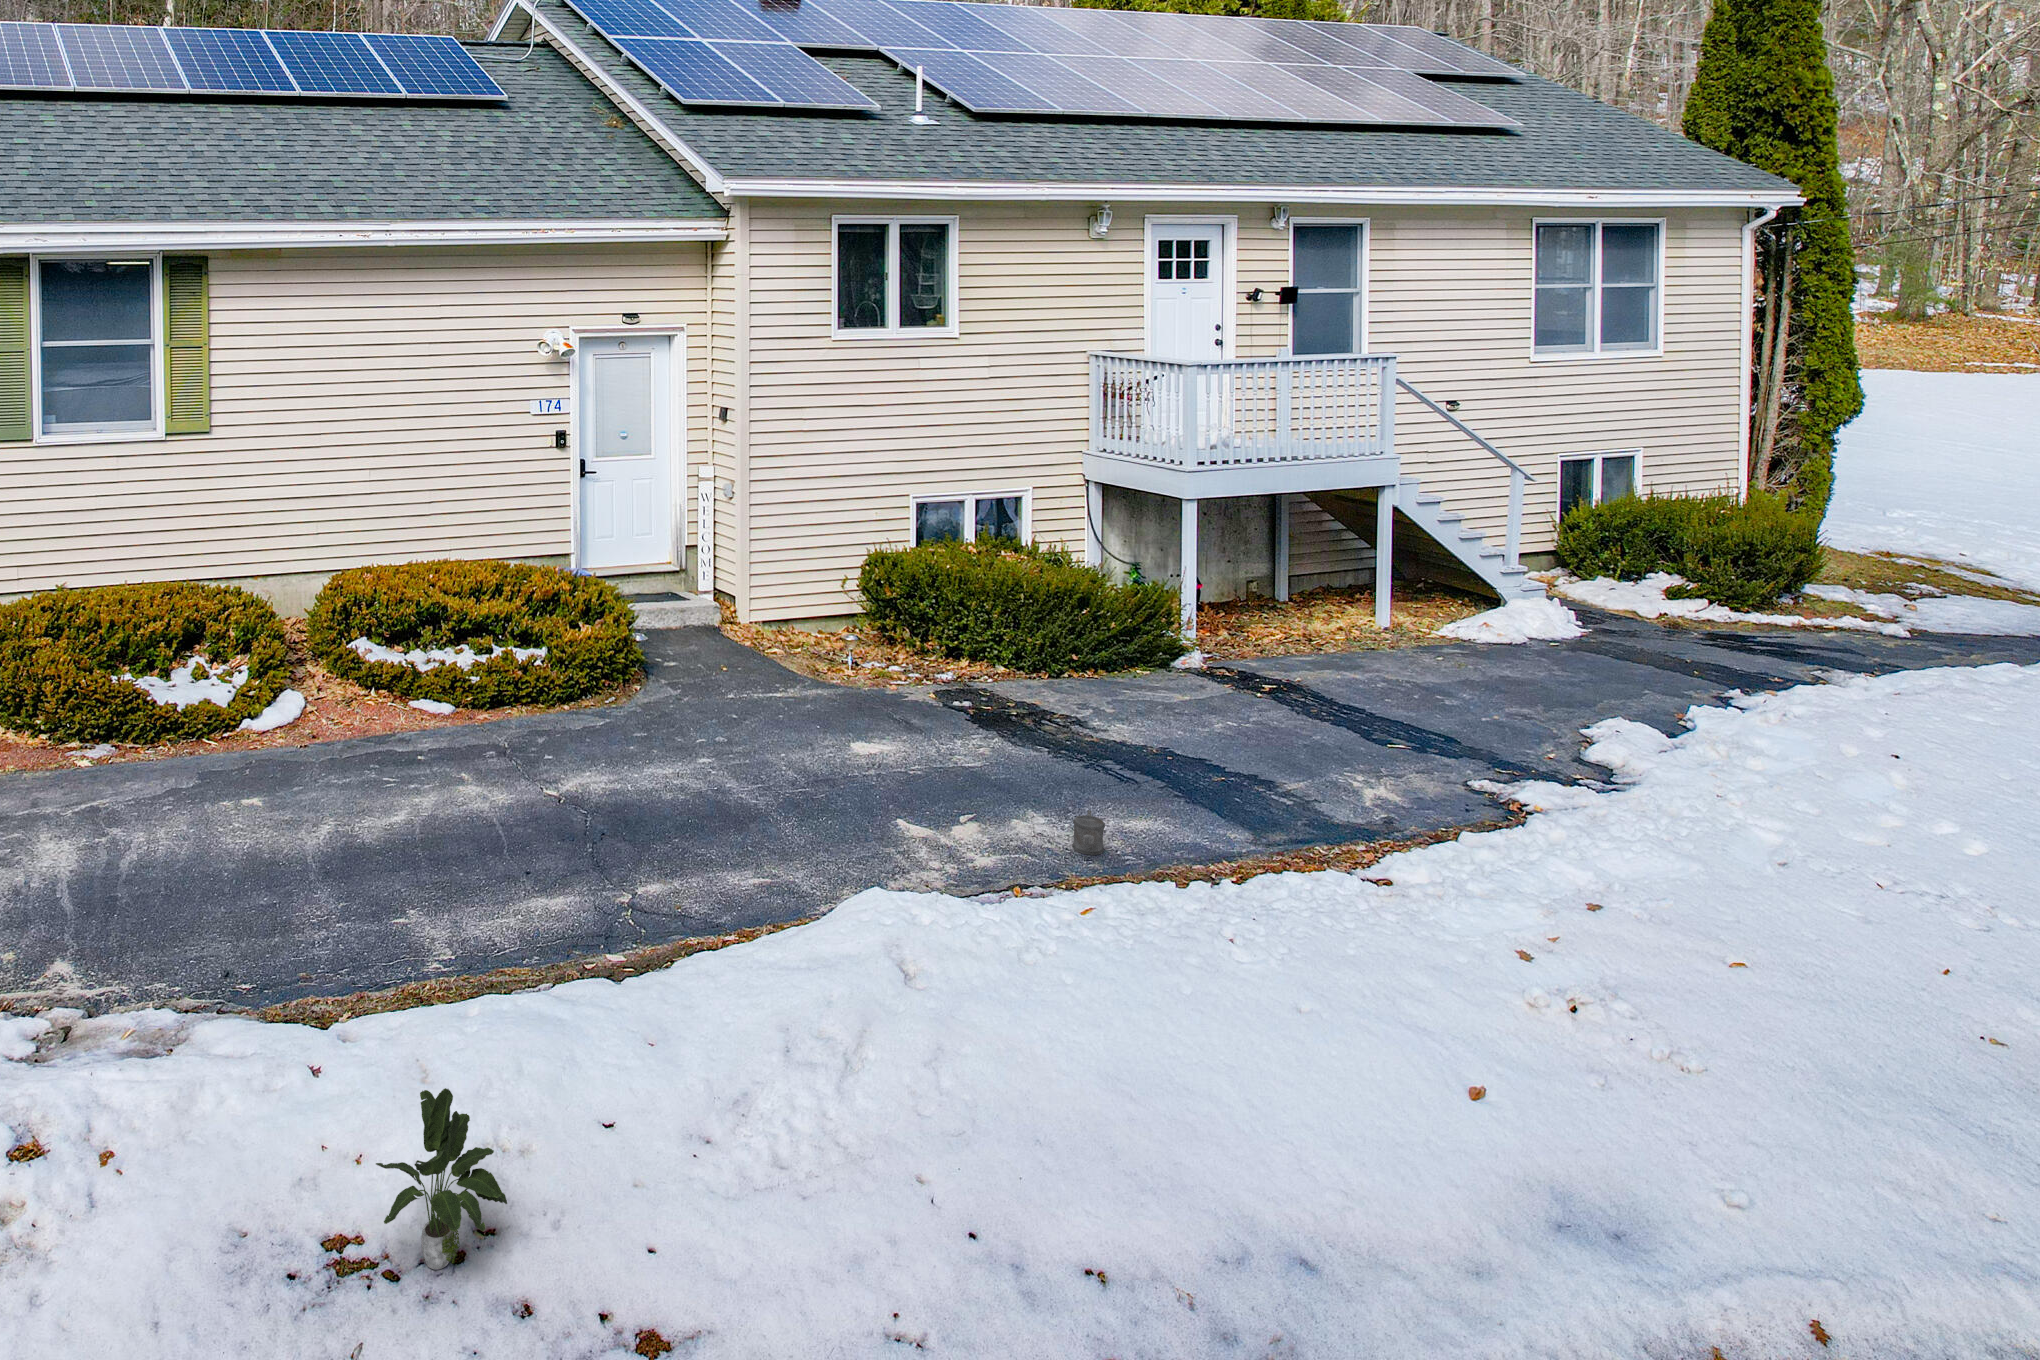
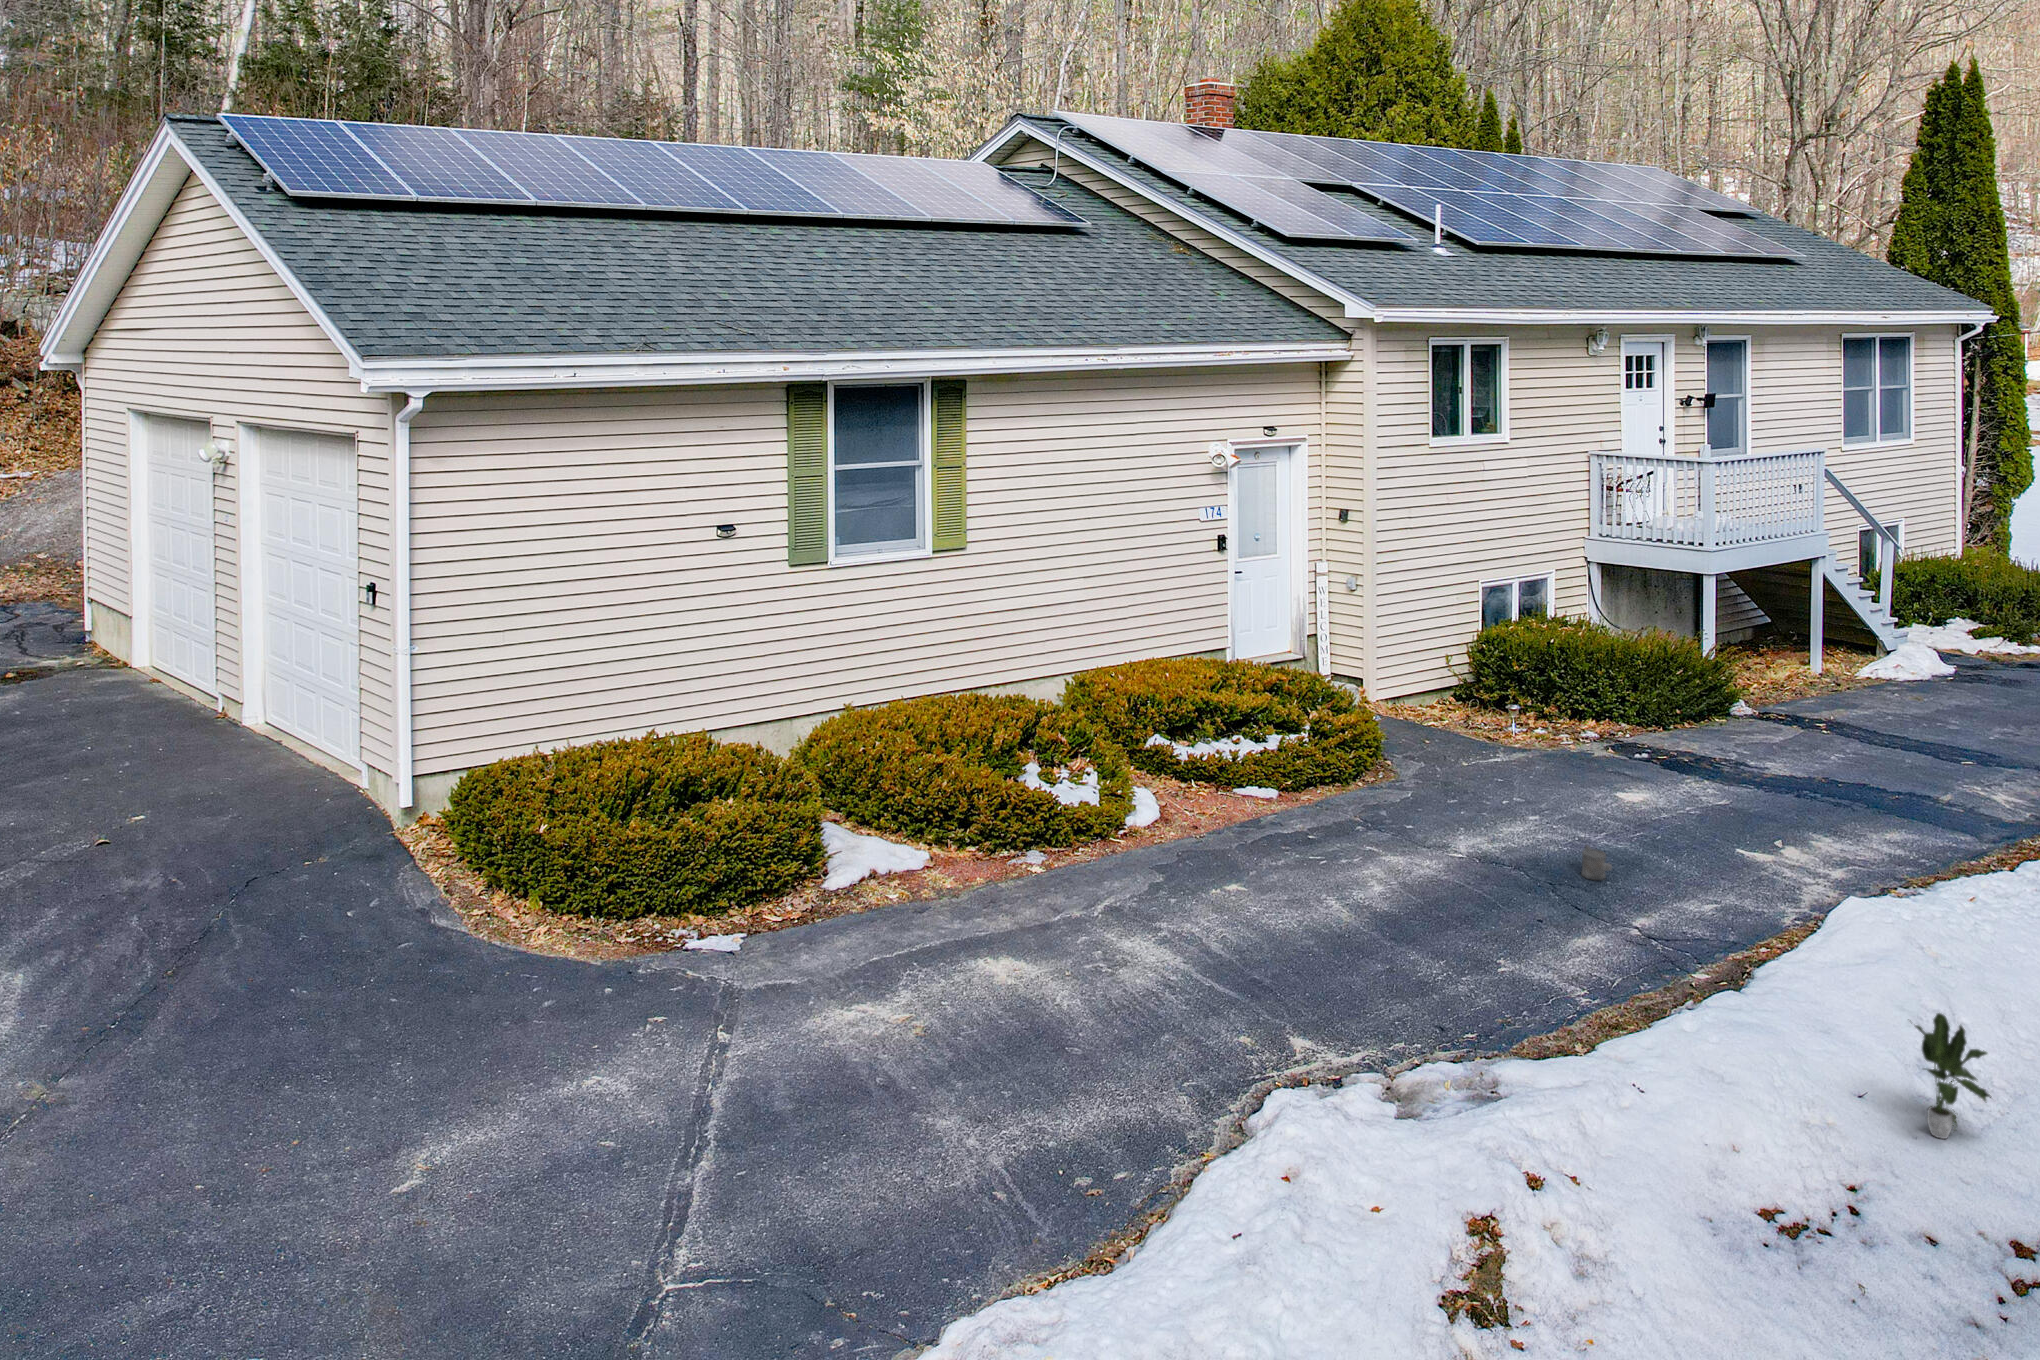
watering can: present [1072,810,1105,855] -> present [1581,845,1612,880]

